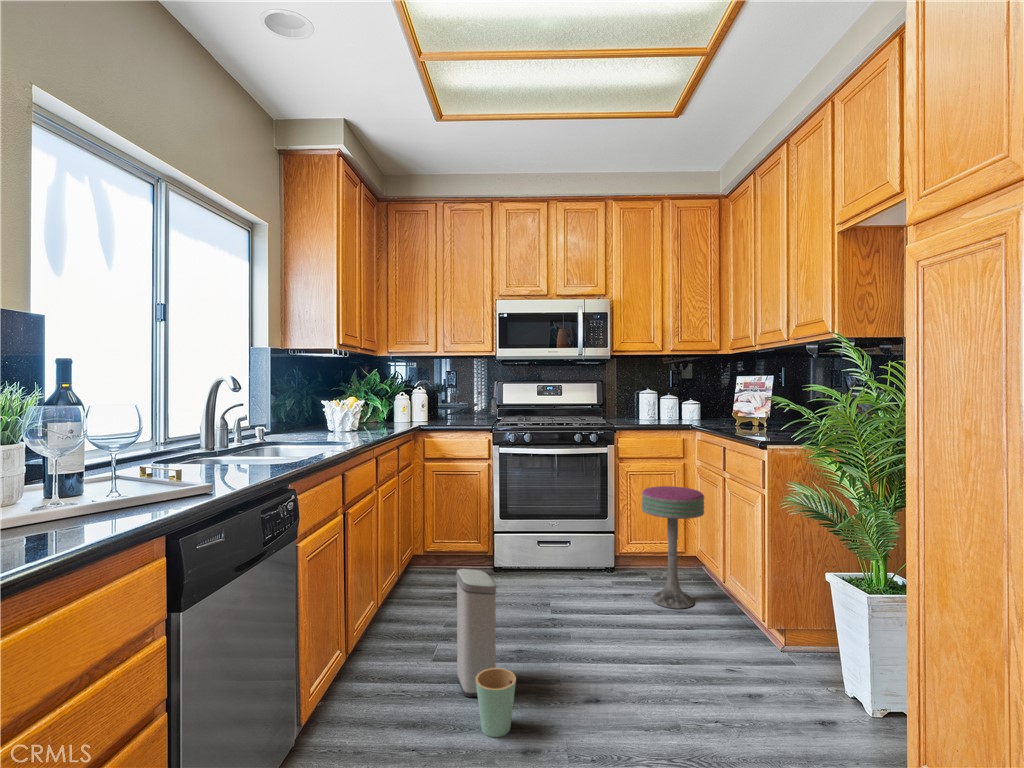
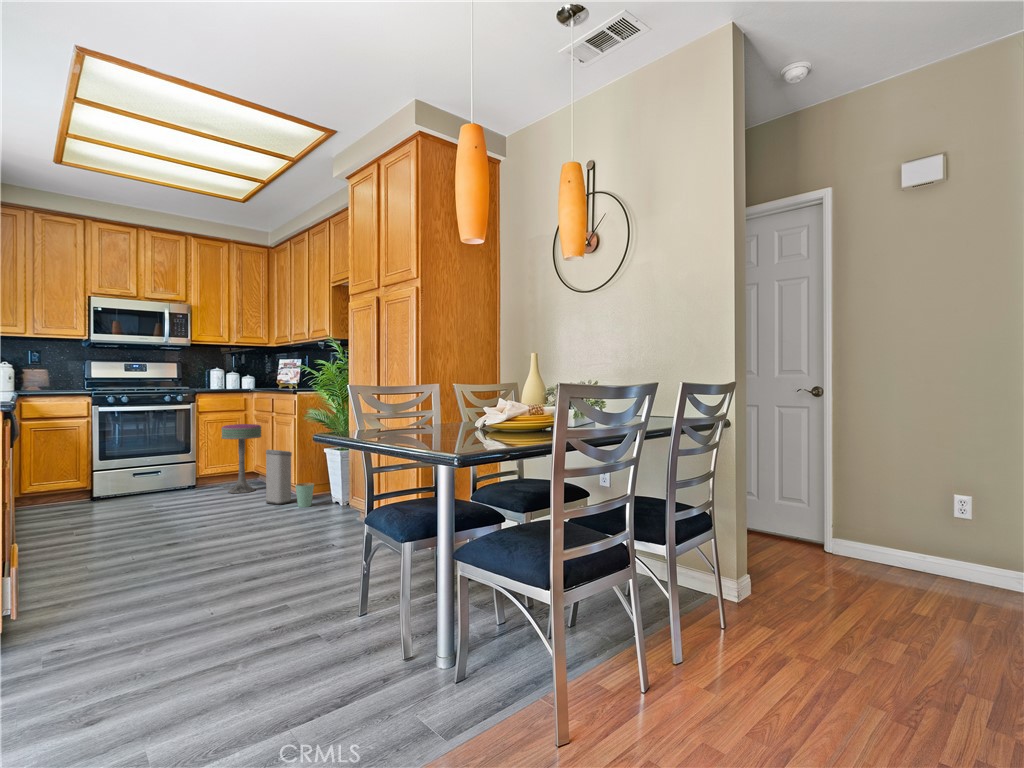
trash can: present [456,569,516,737] -> present [266,450,314,507]

